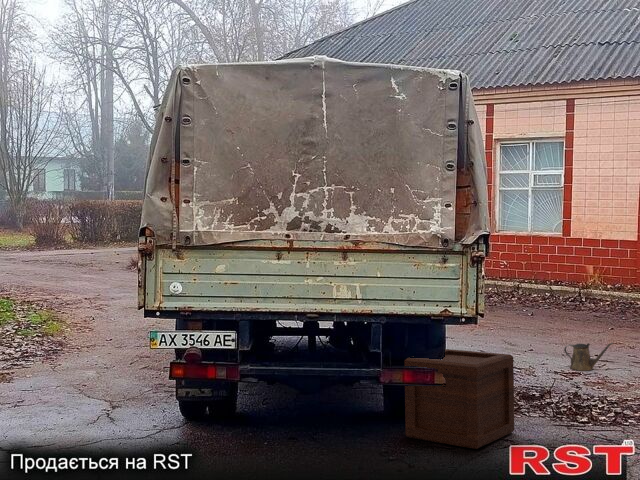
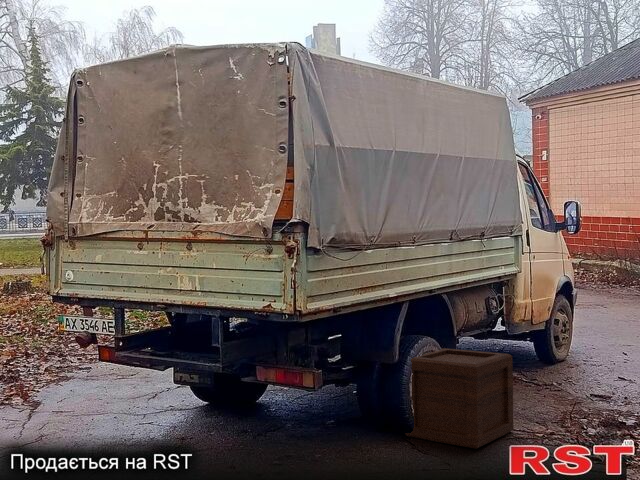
watering can: present [564,343,613,371] -> none [560,341,608,369]

